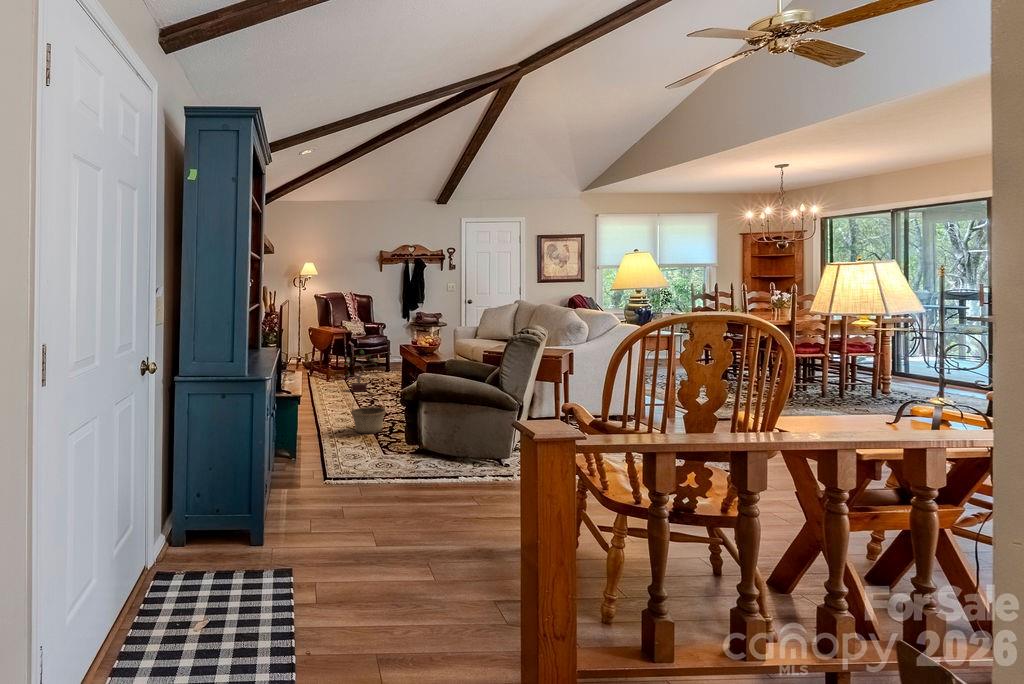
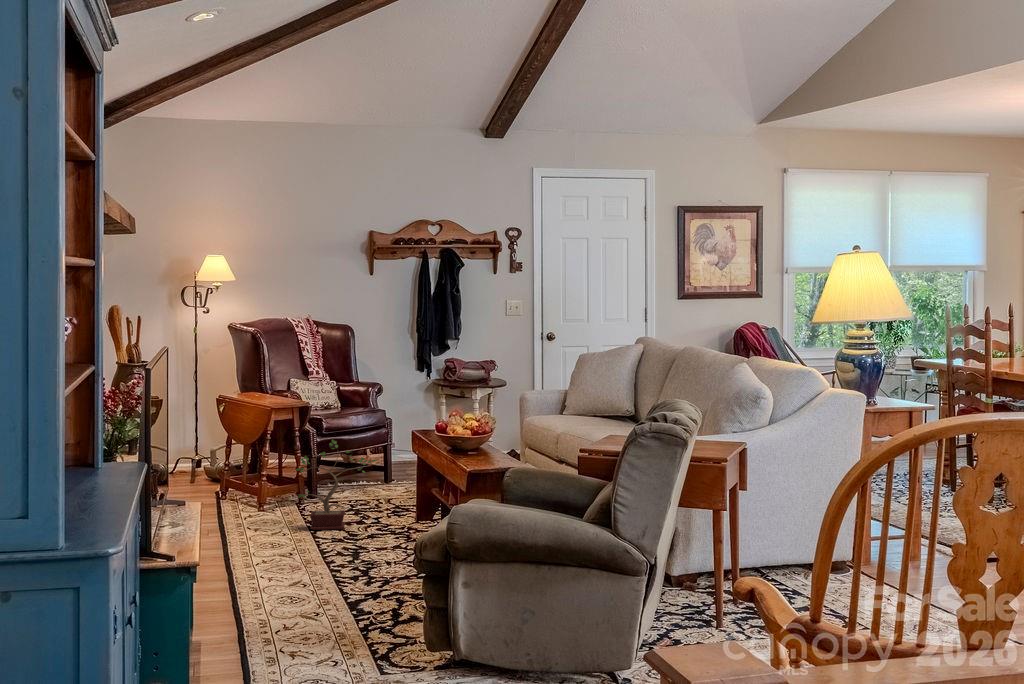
basket: present [351,394,386,433] -> none [311,548,392,644]

